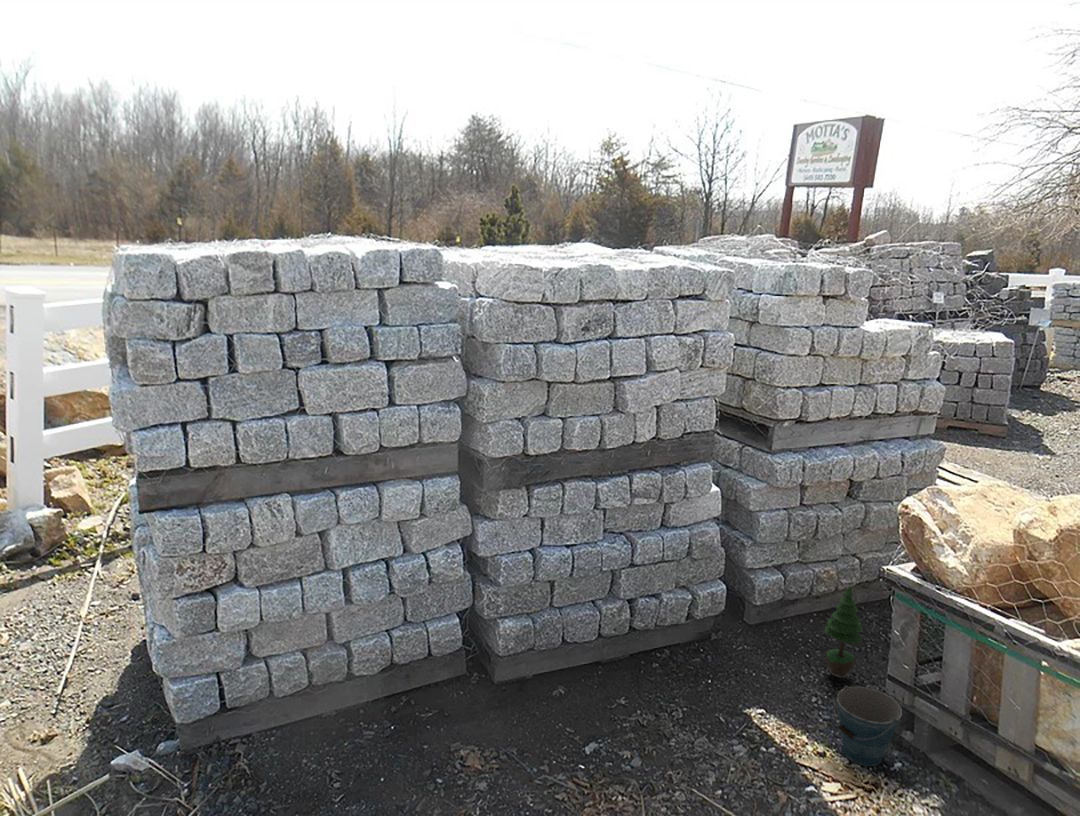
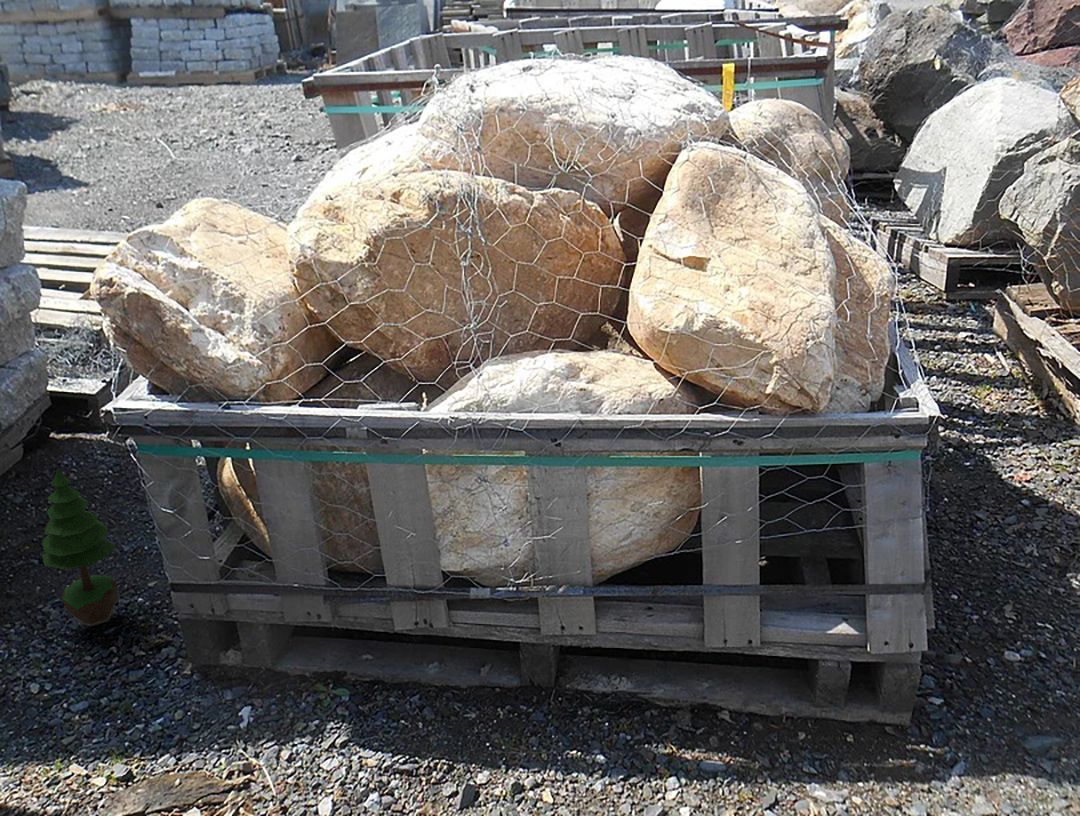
bucket: present [836,686,902,766] -> none [123,617,238,754]

